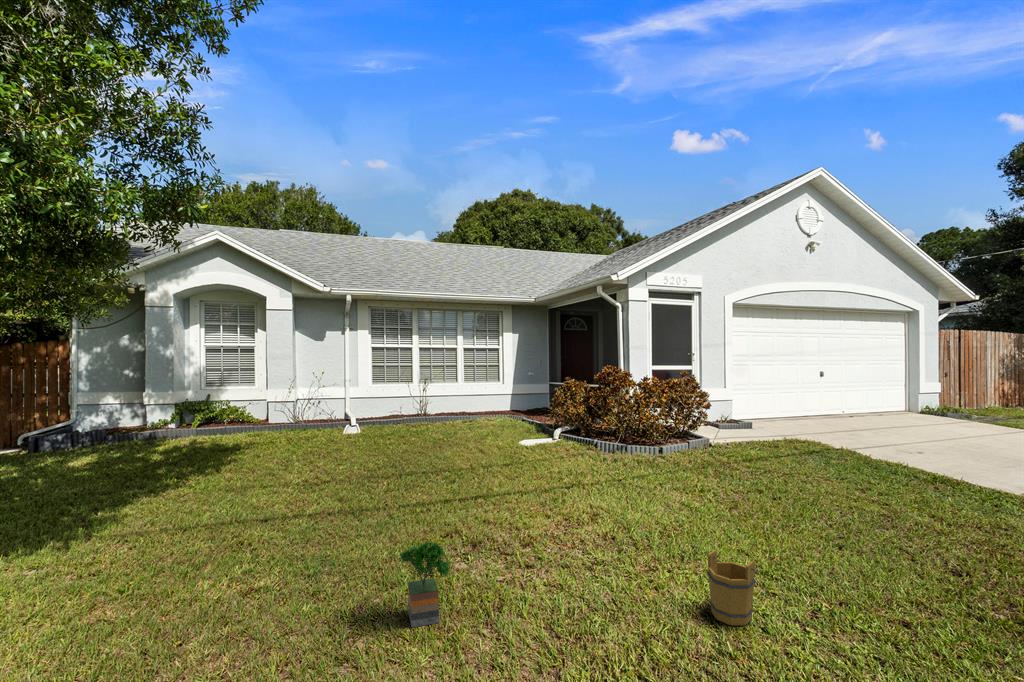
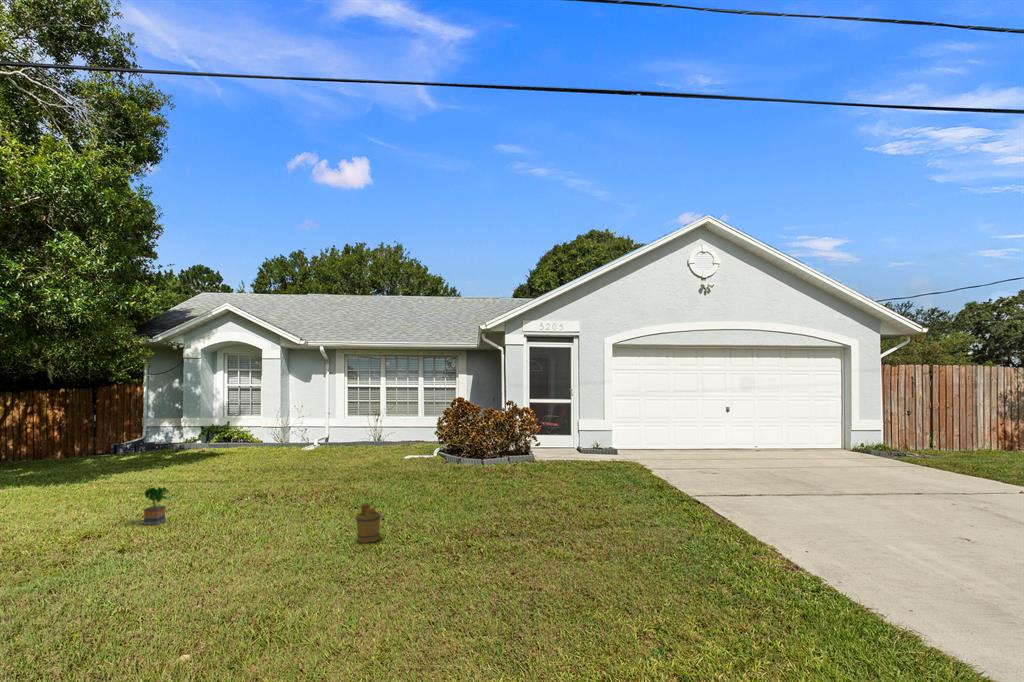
bucket: present [707,550,757,626] -> present [355,504,383,543]

